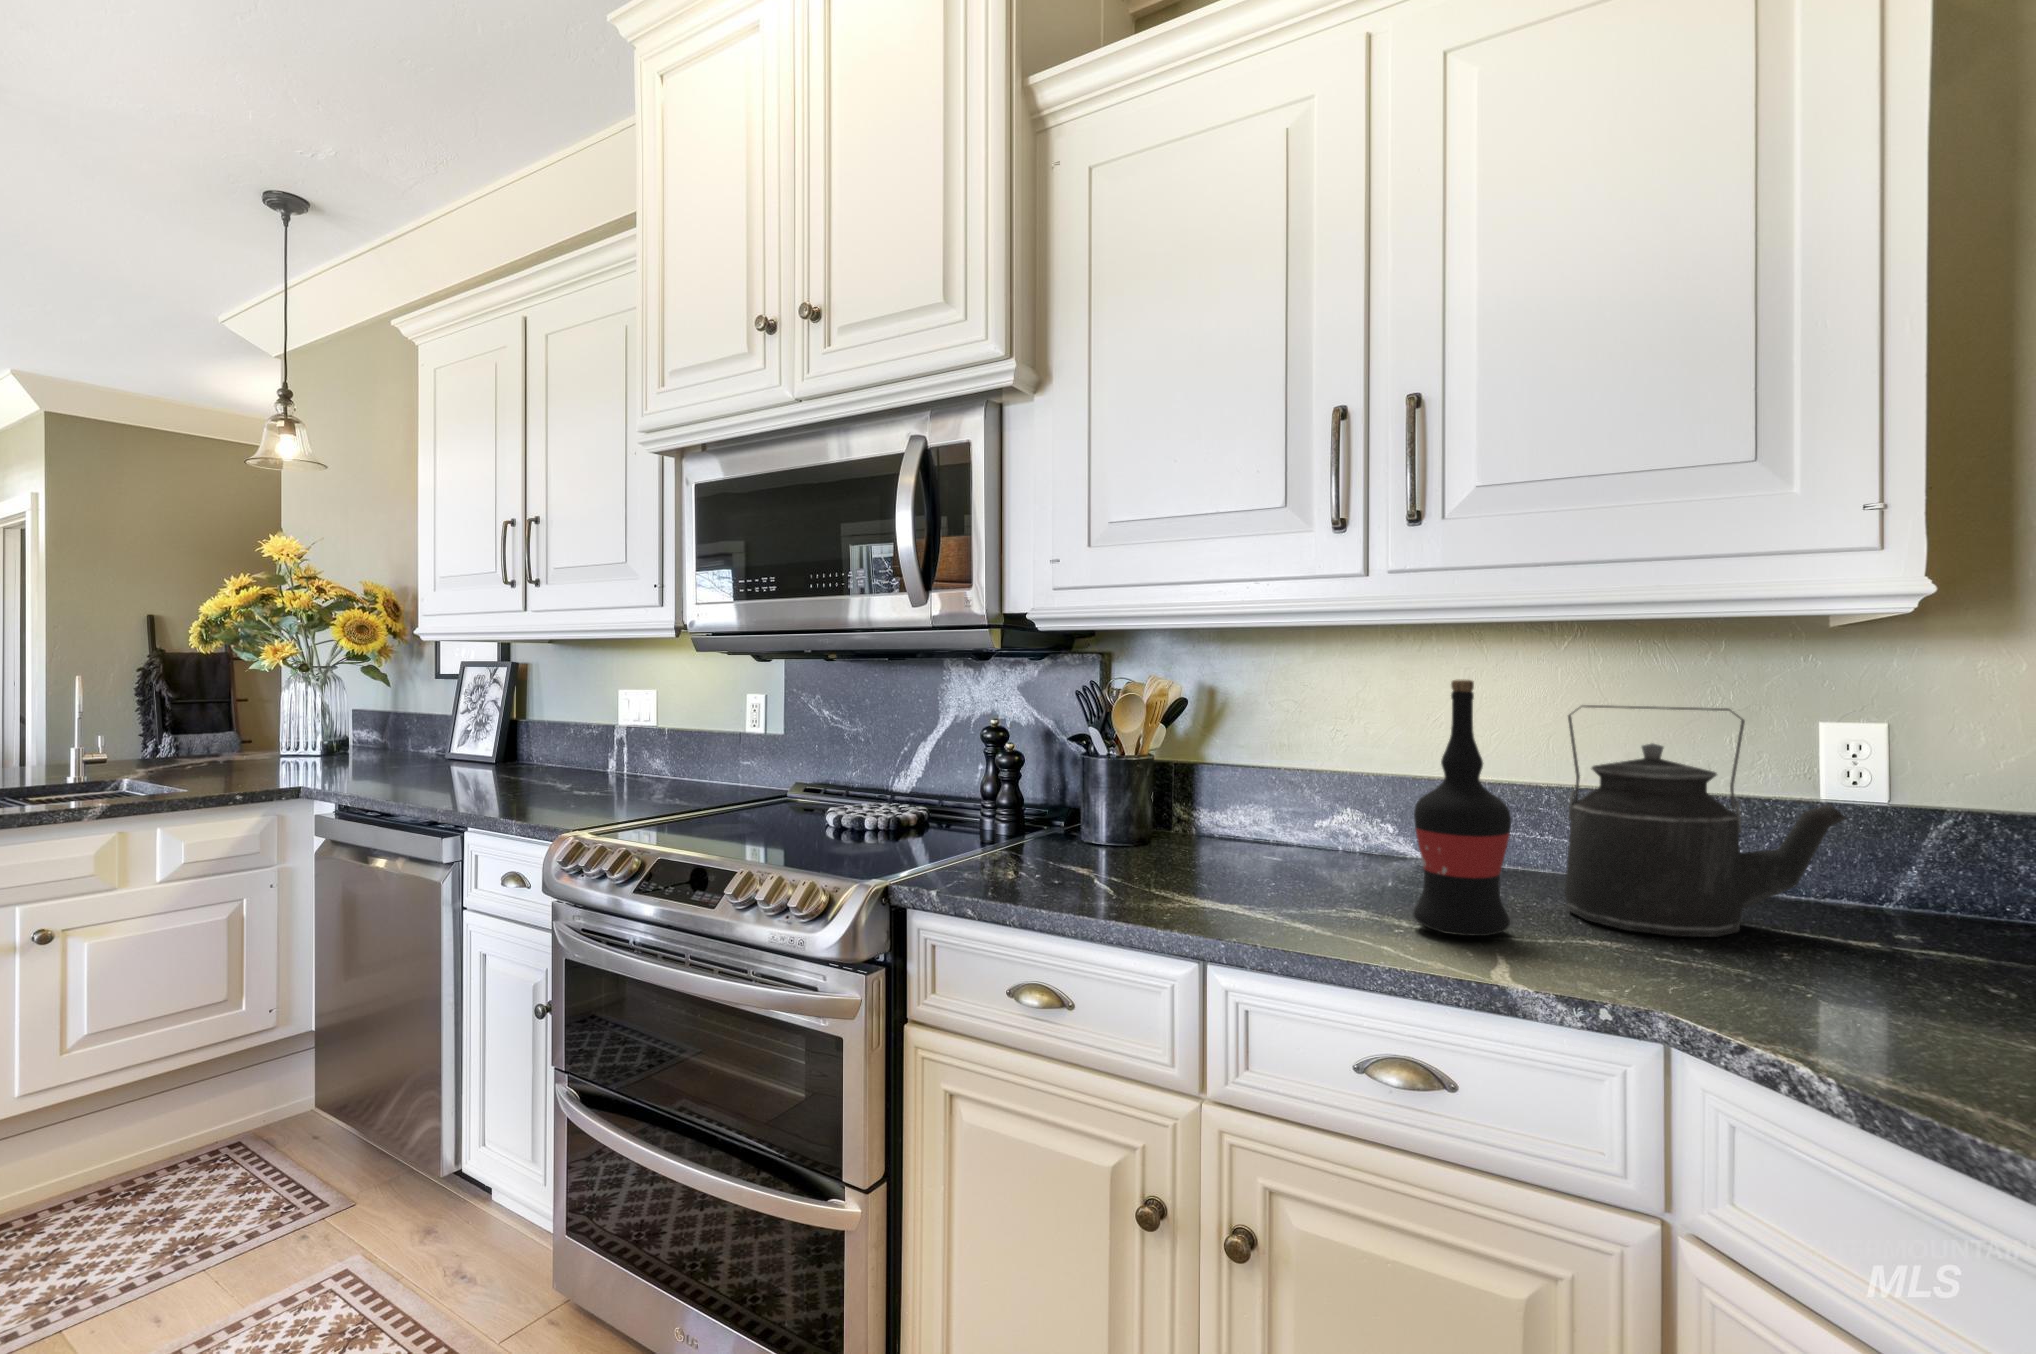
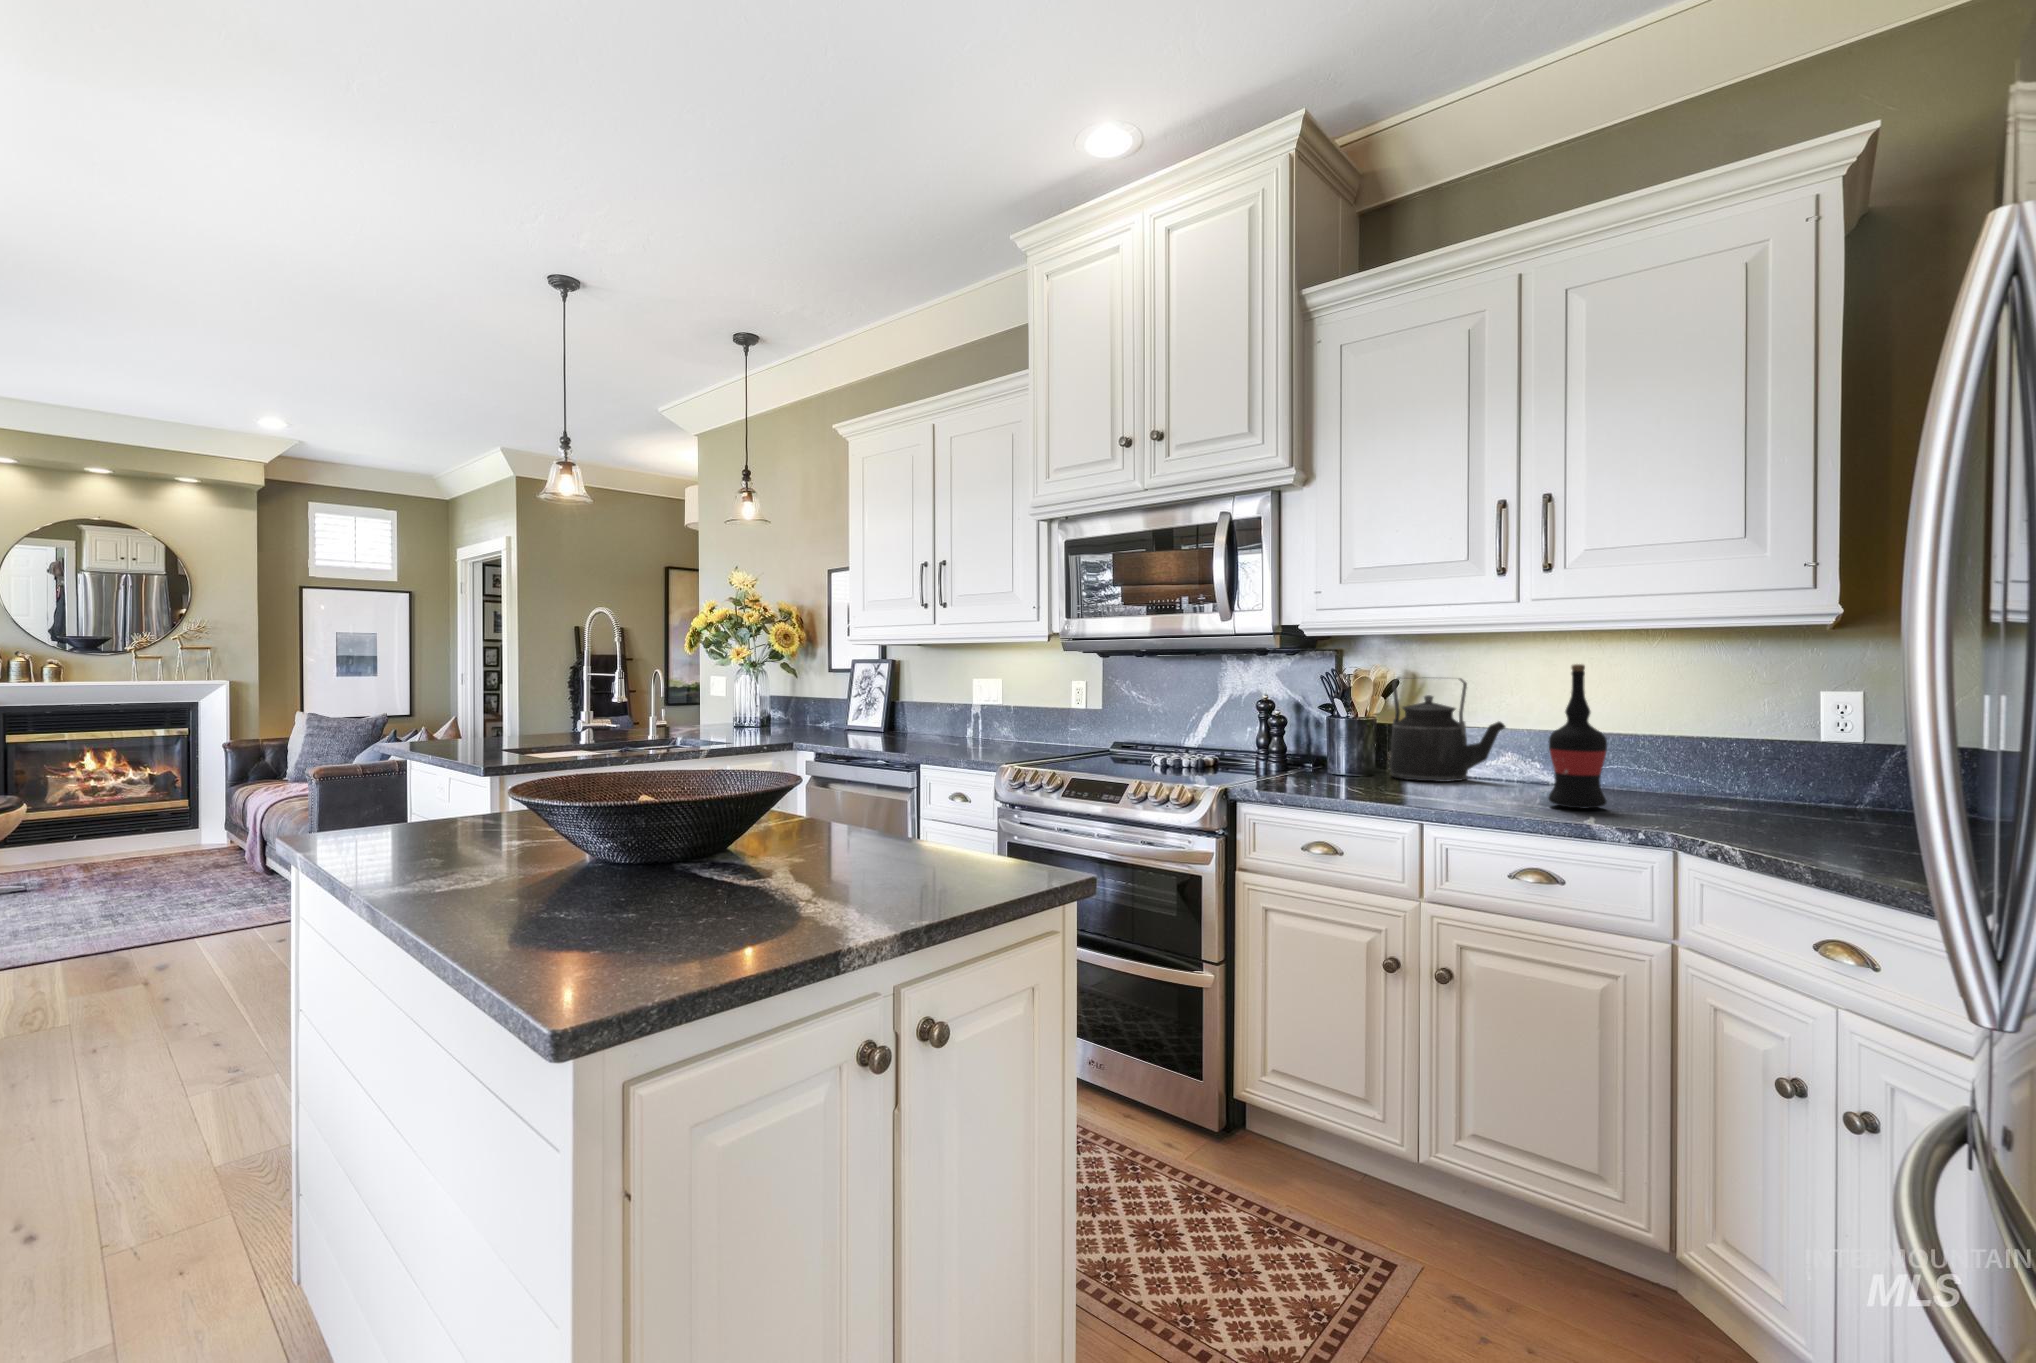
kettle: present [1565,705,1846,937] -> present [1390,677,1505,782]

